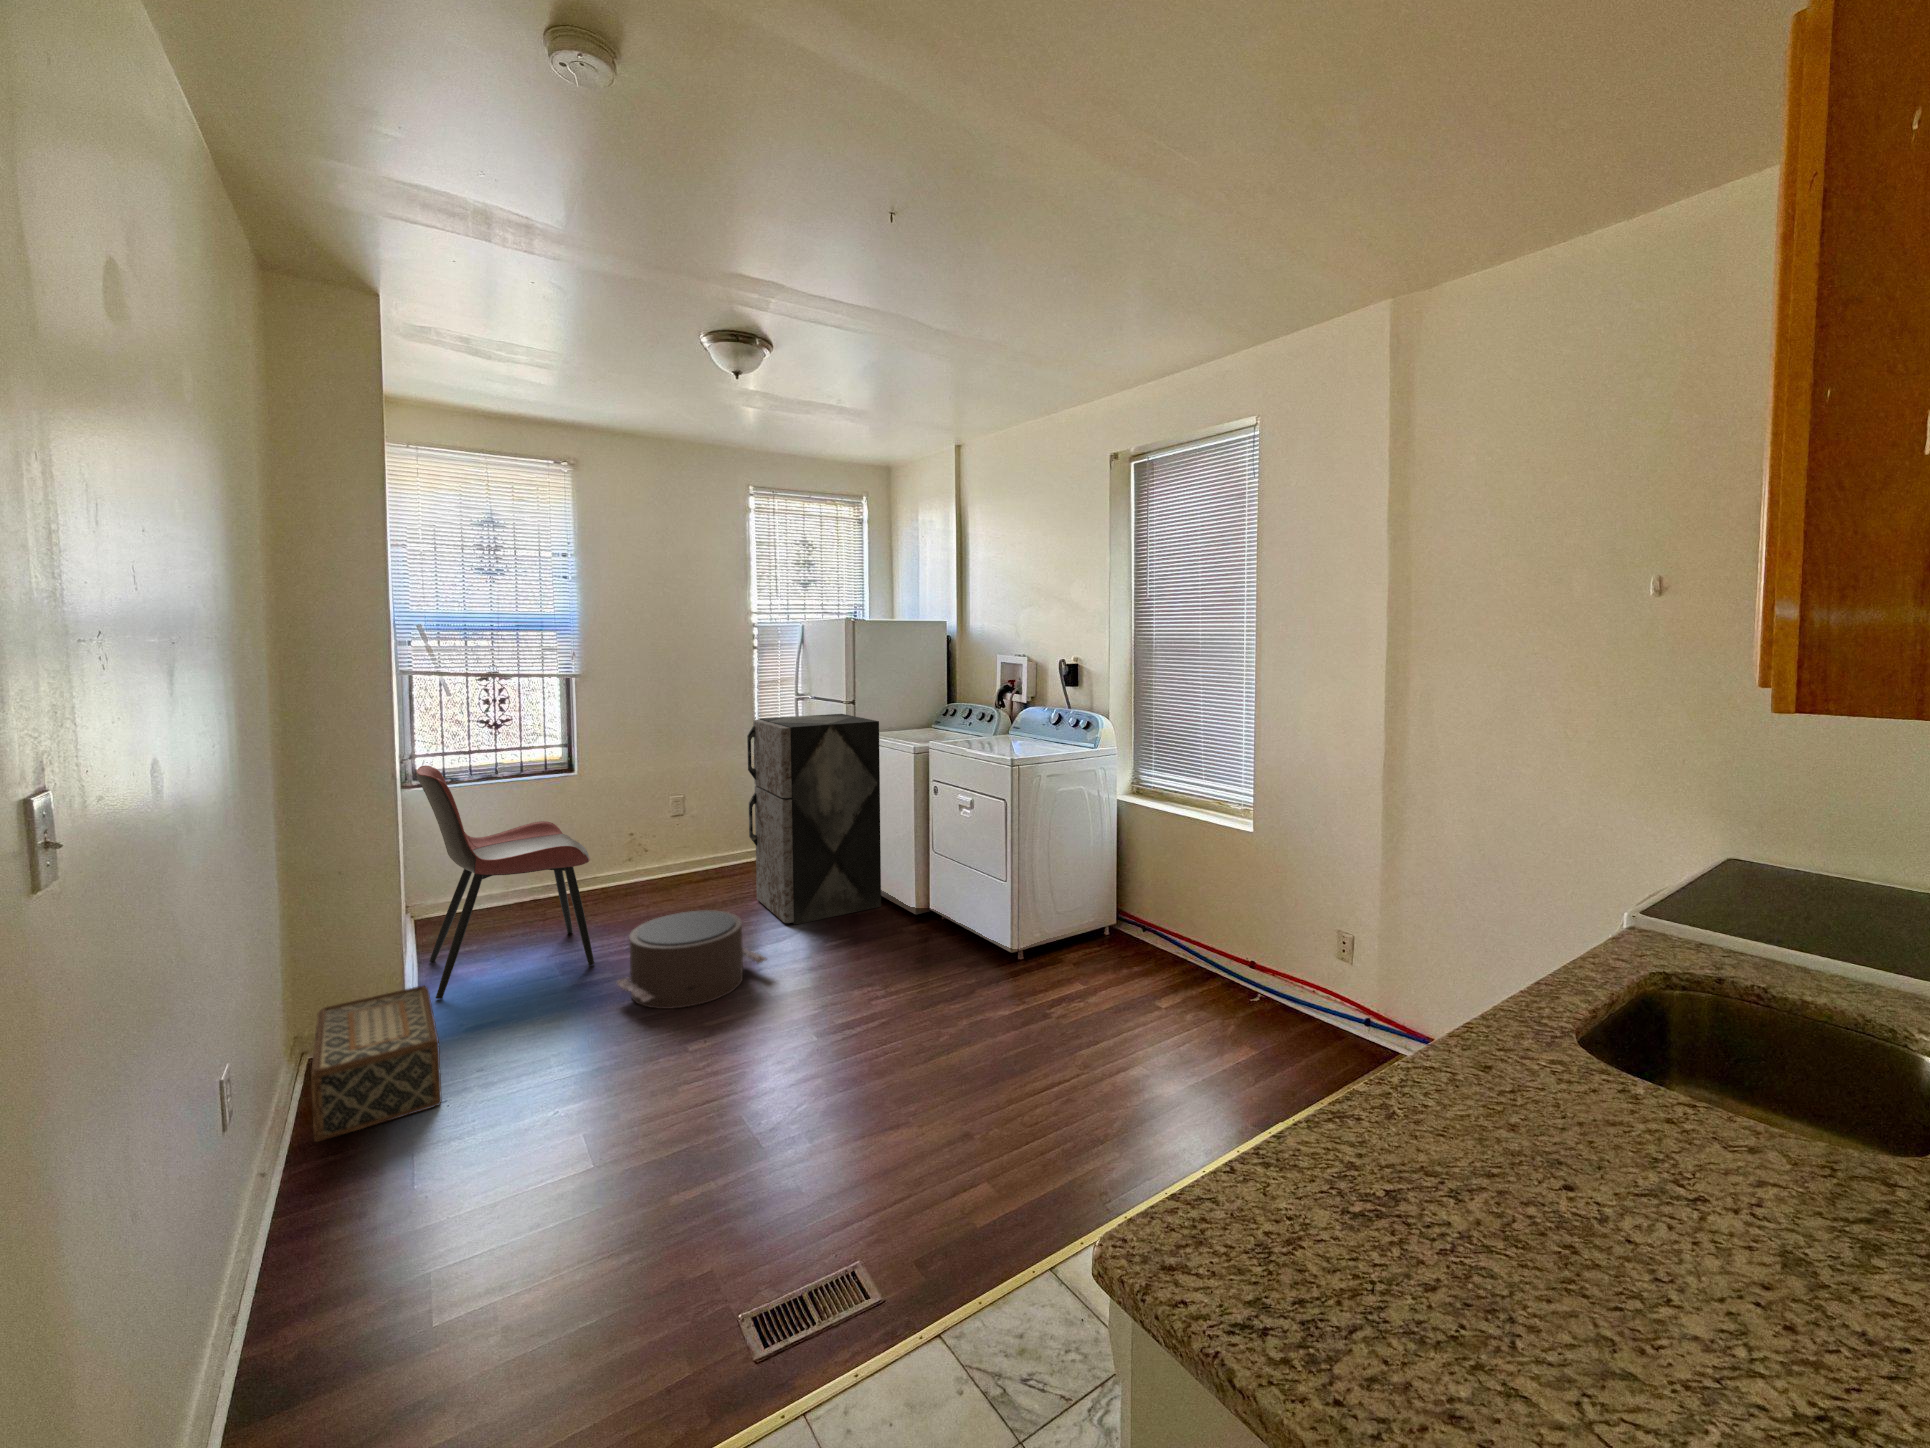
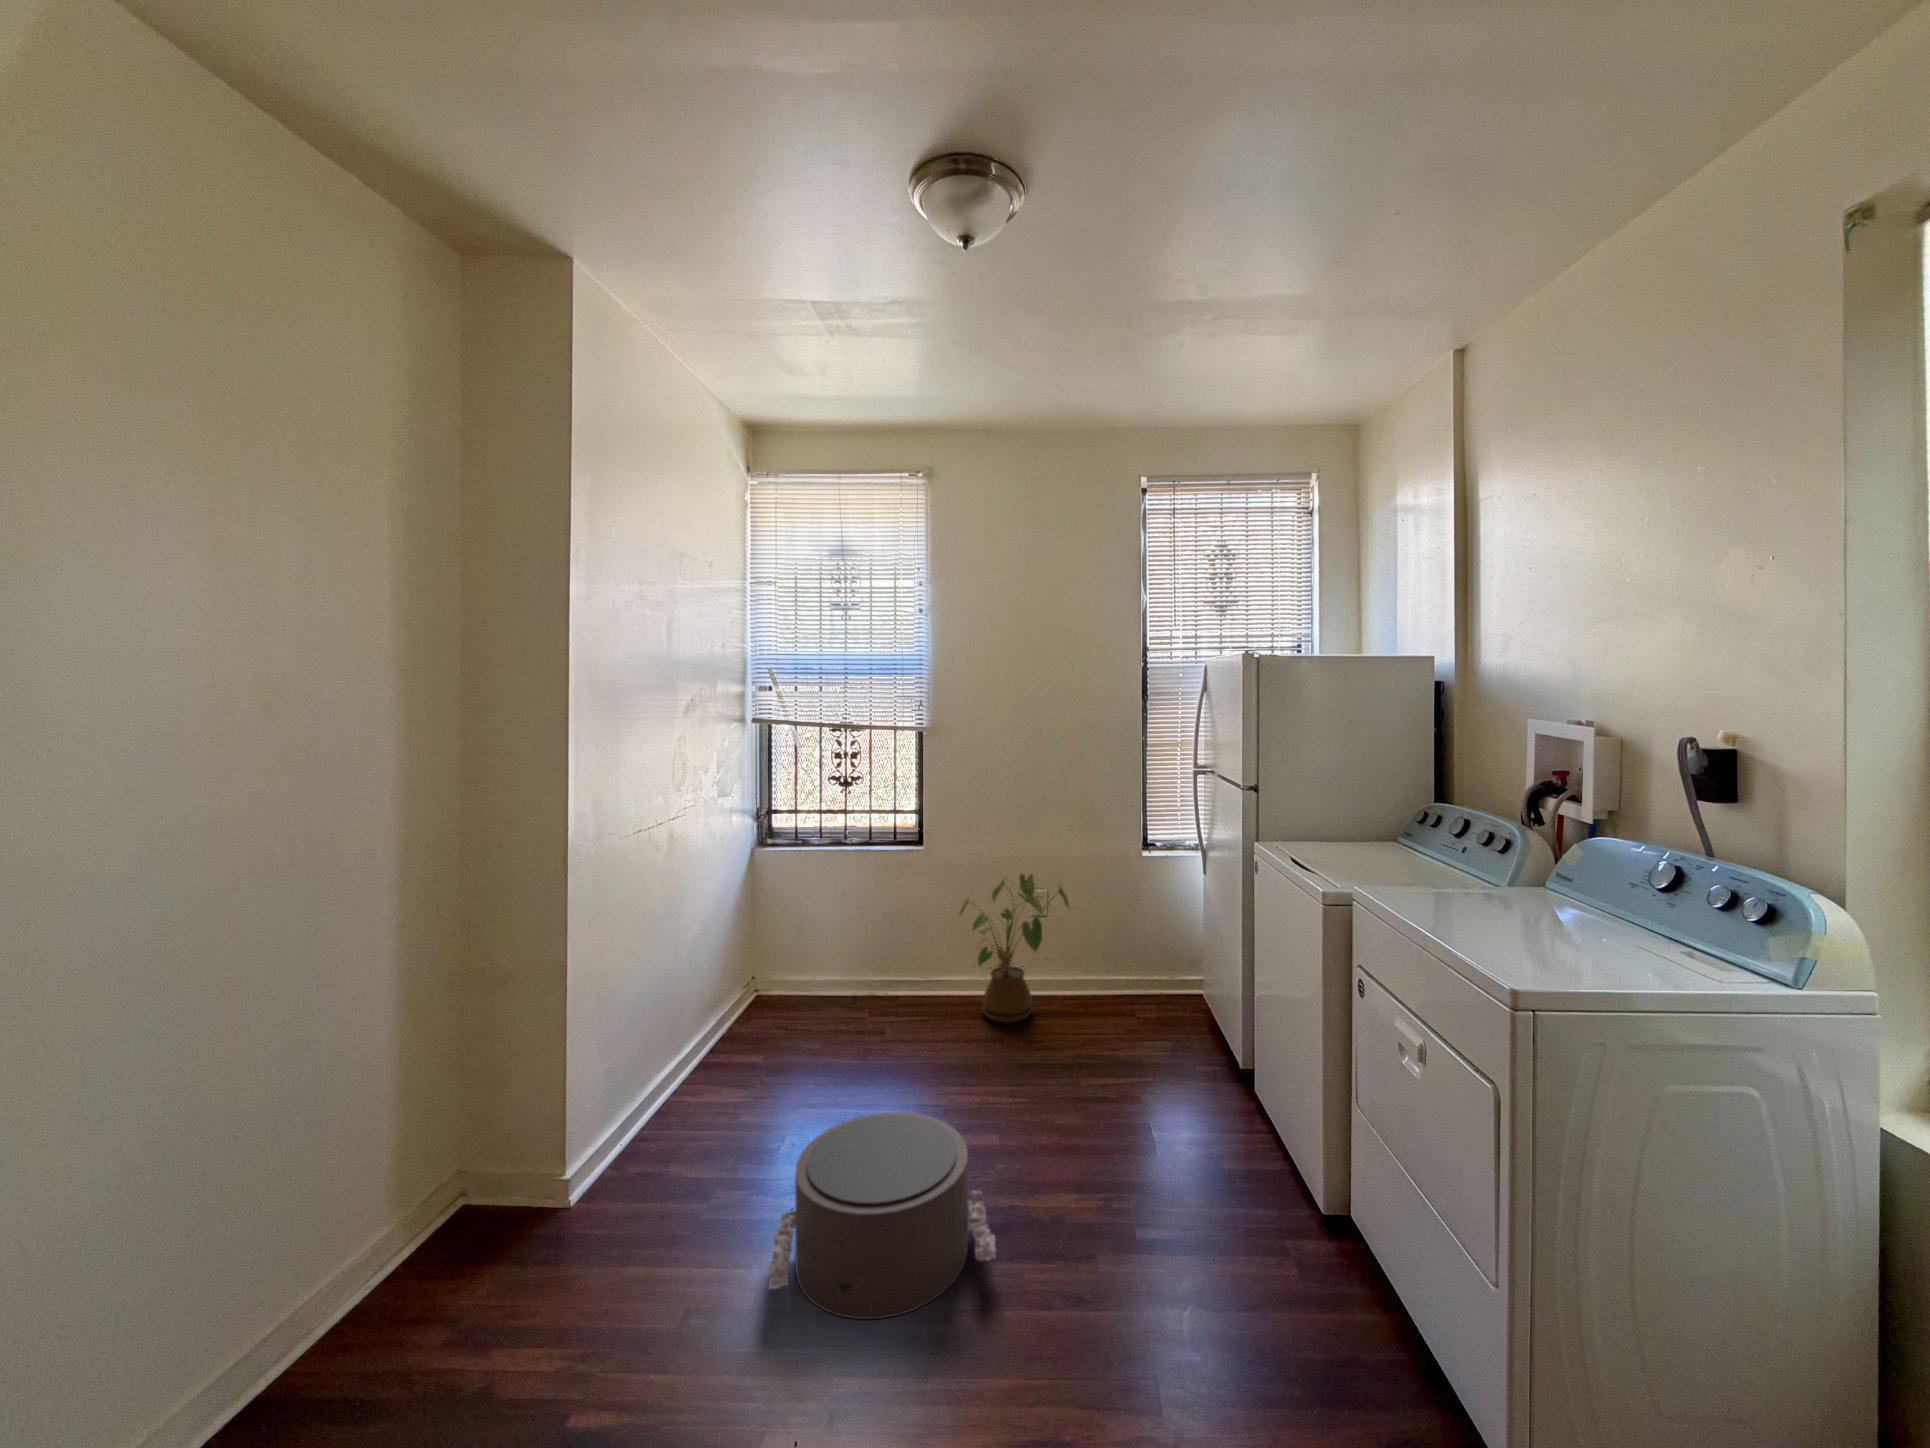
storage cabinet: present [747,714,881,925] -> none [1081,805,1268,1164]
dining chair: present [416,766,595,999] -> none [644,835,856,1145]
house plant: none [626,782,713,891] -> present [960,874,1069,1023]
woven basket: present [311,985,442,1142] -> none [273,1150,564,1406]

